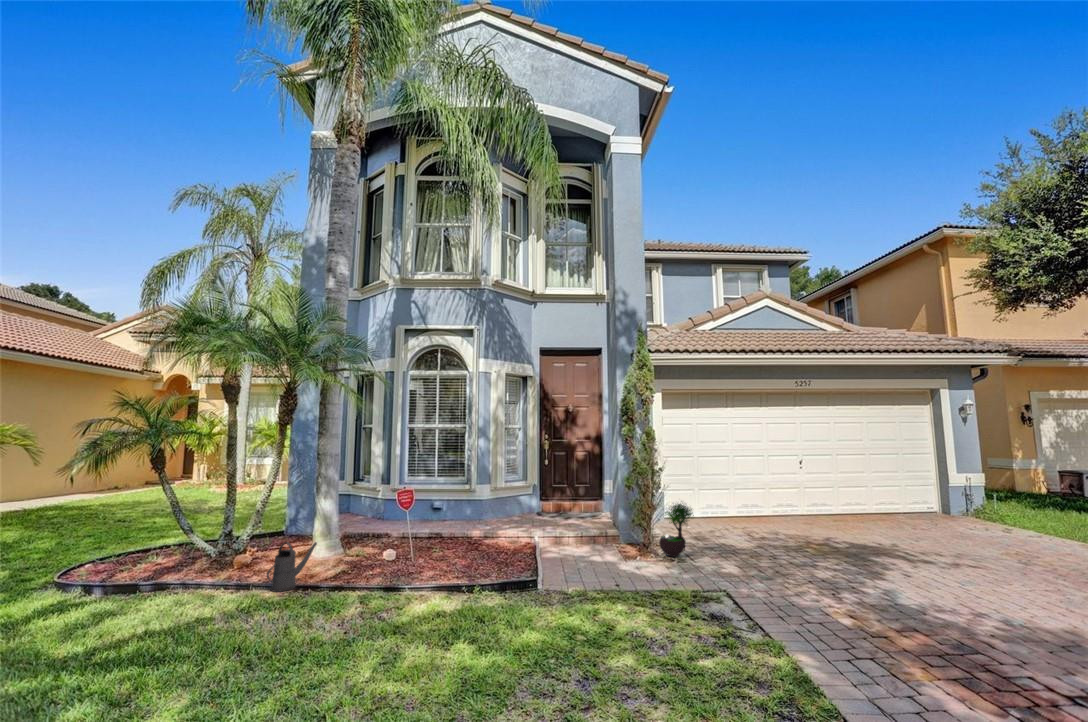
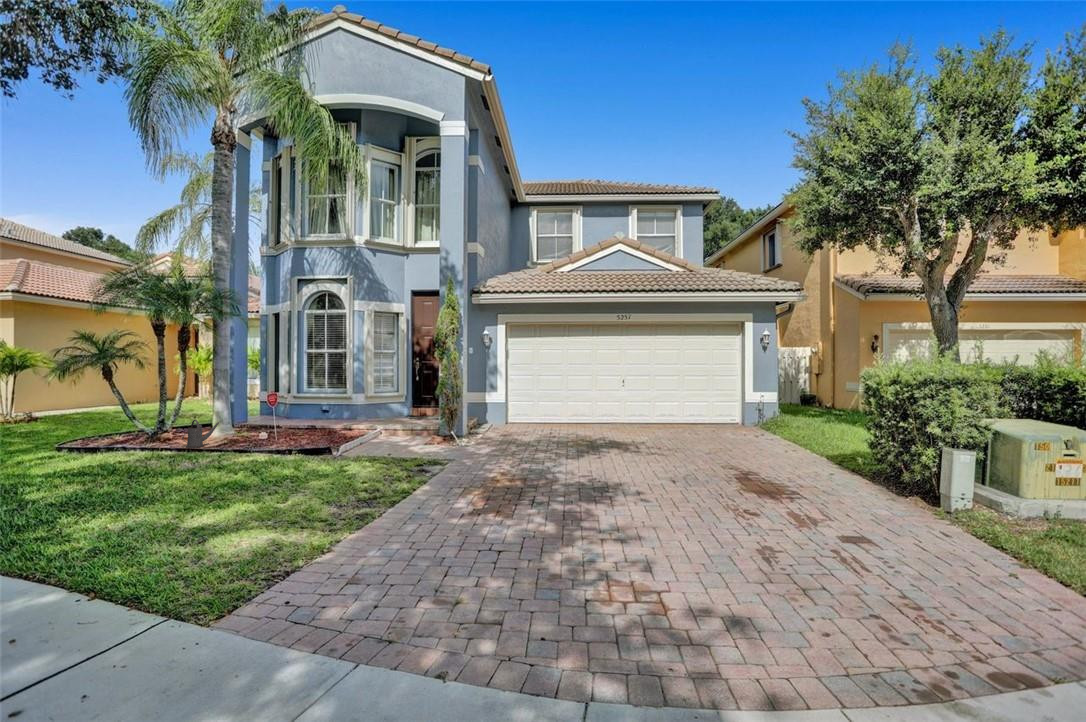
potted tree: present [659,504,694,556] -> none [462,401,484,440]

